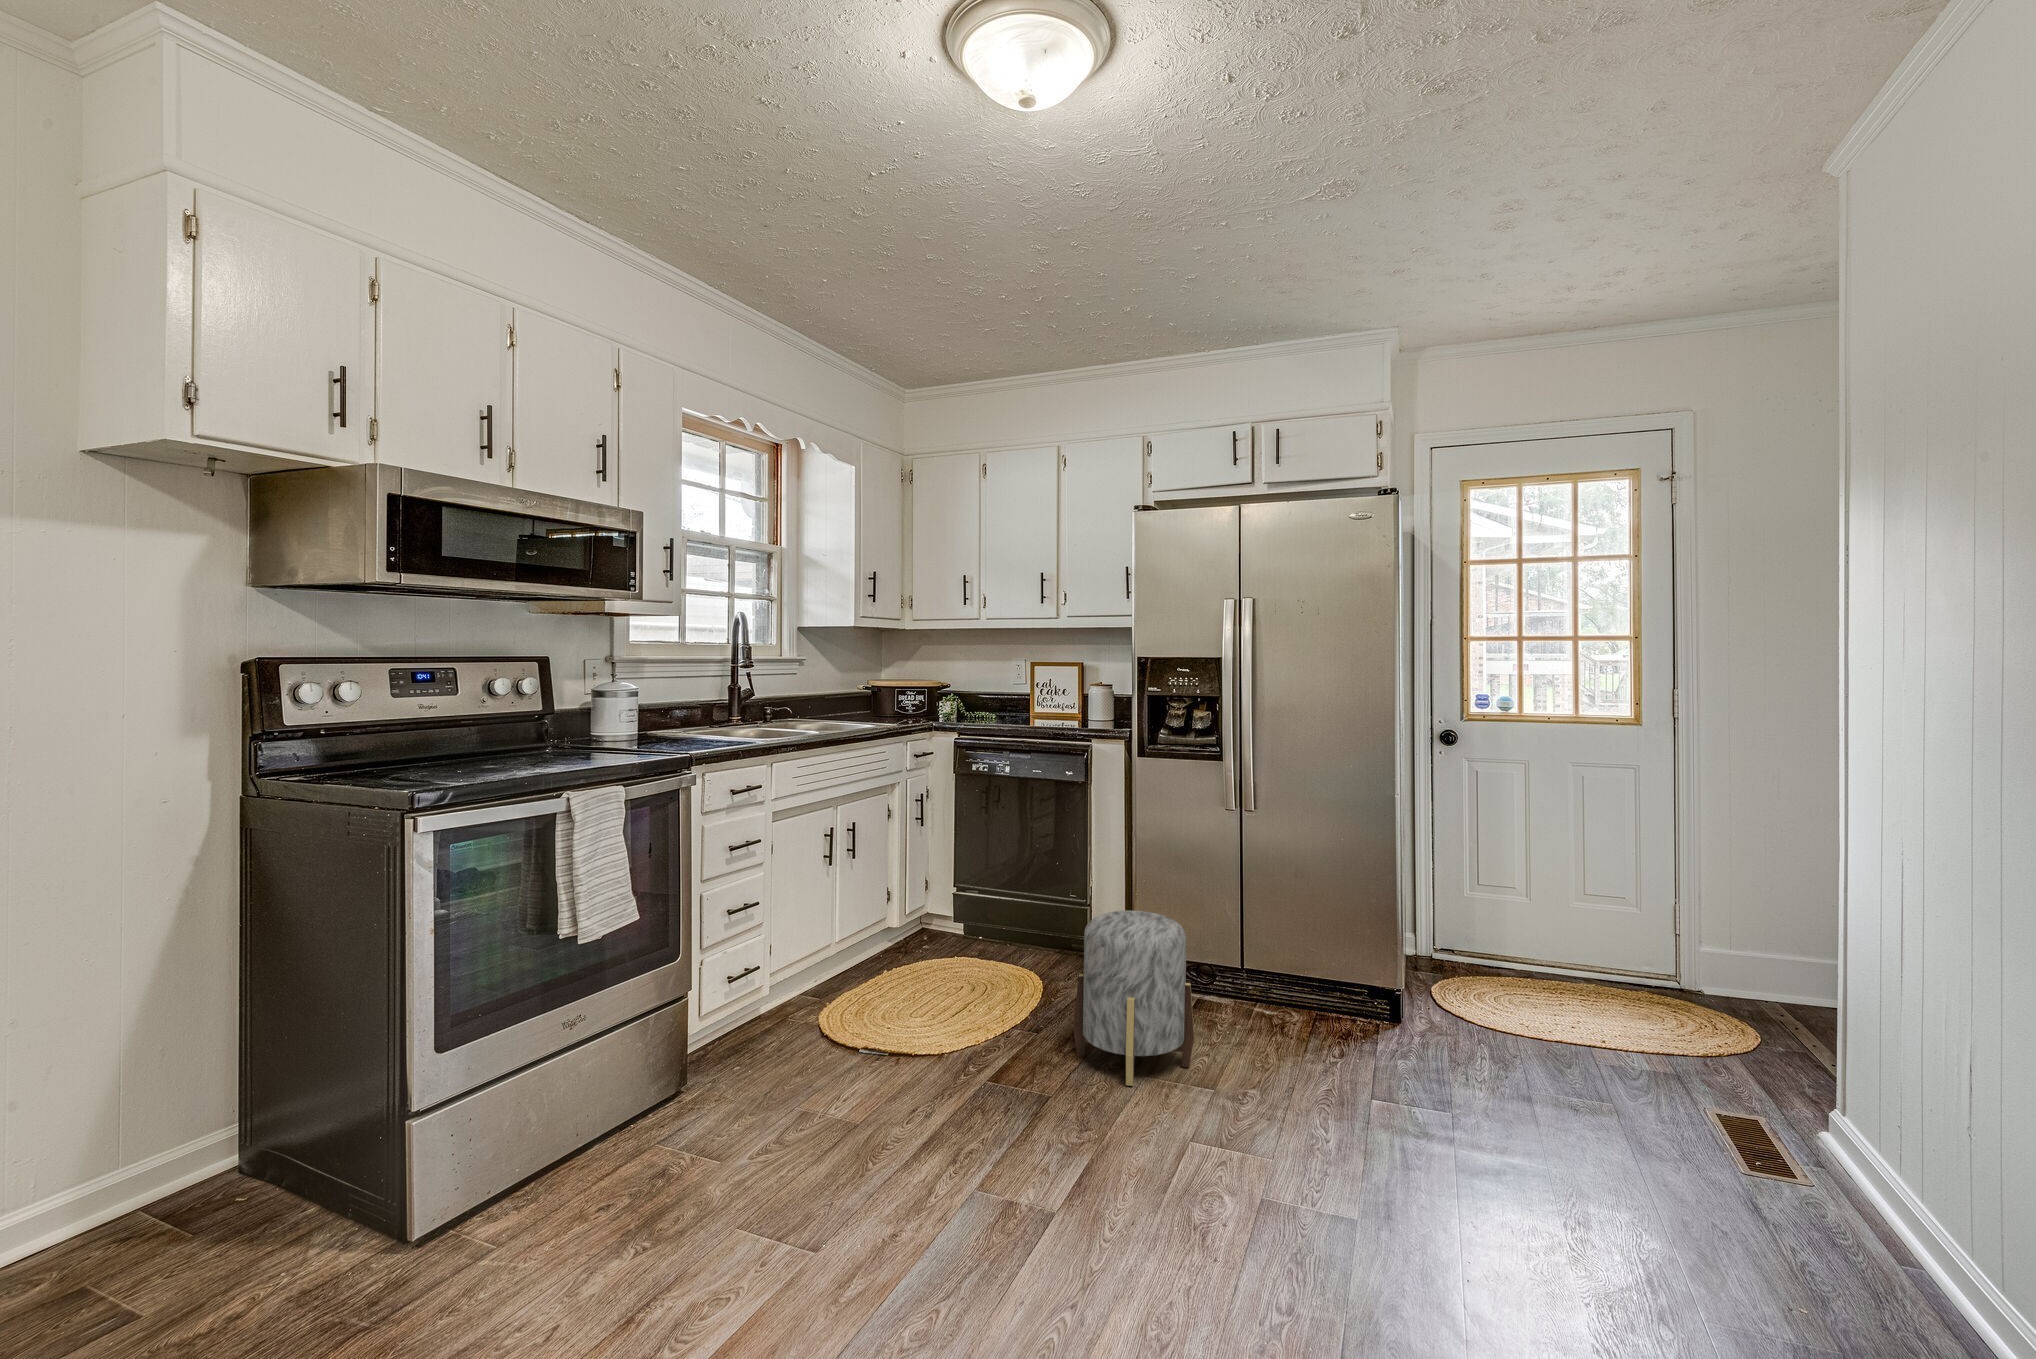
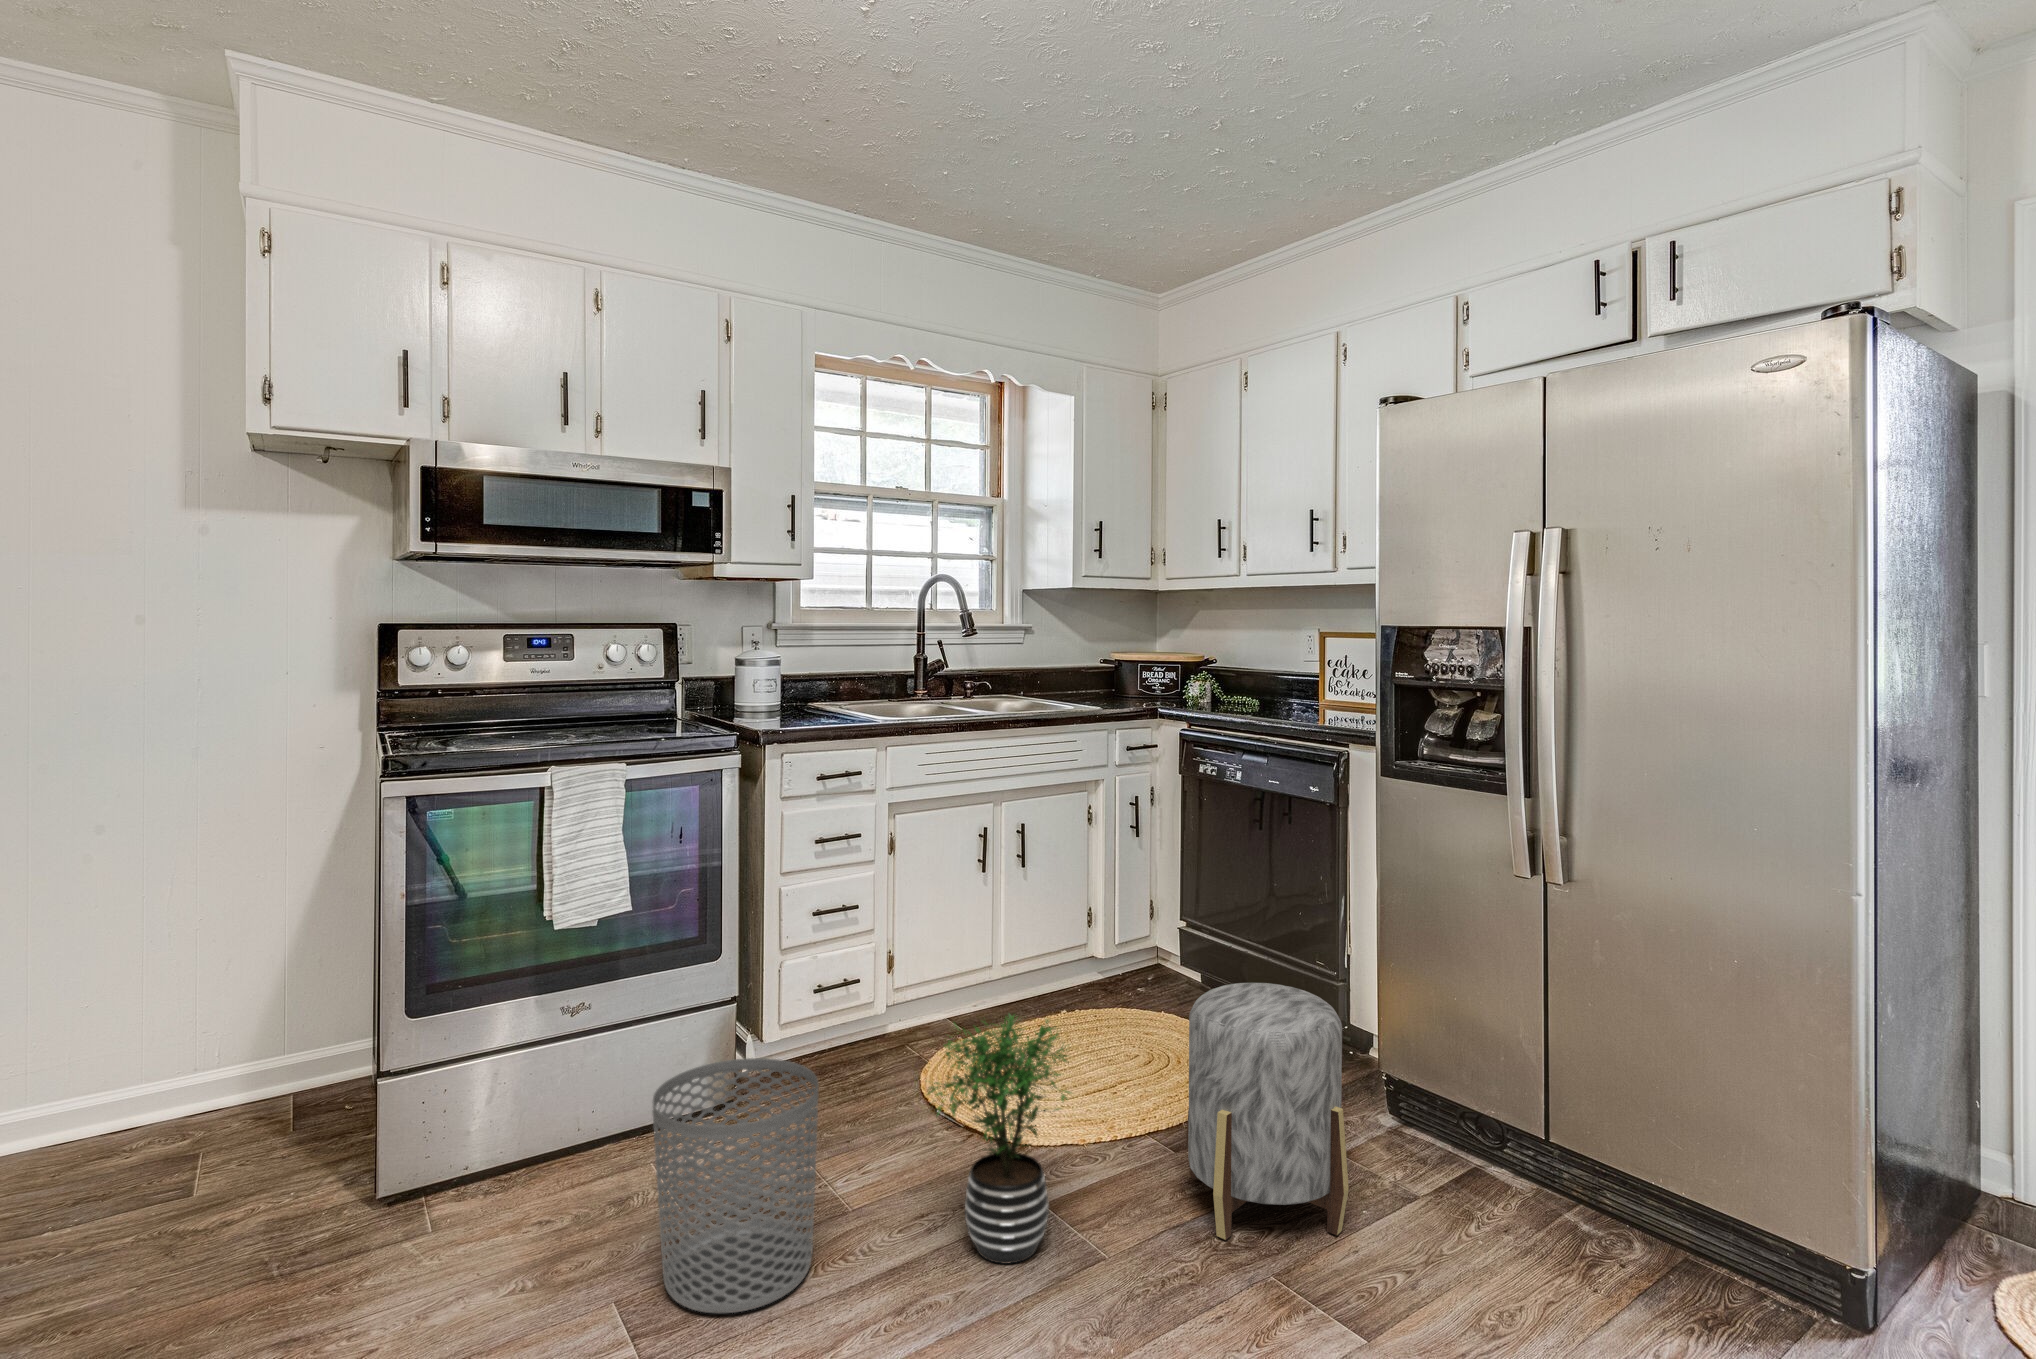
potted plant: none [953,952,1074,1138] -> present [928,1014,1071,1264]
waste bin: none [765,1020,899,1230] -> present [652,1058,818,1313]

